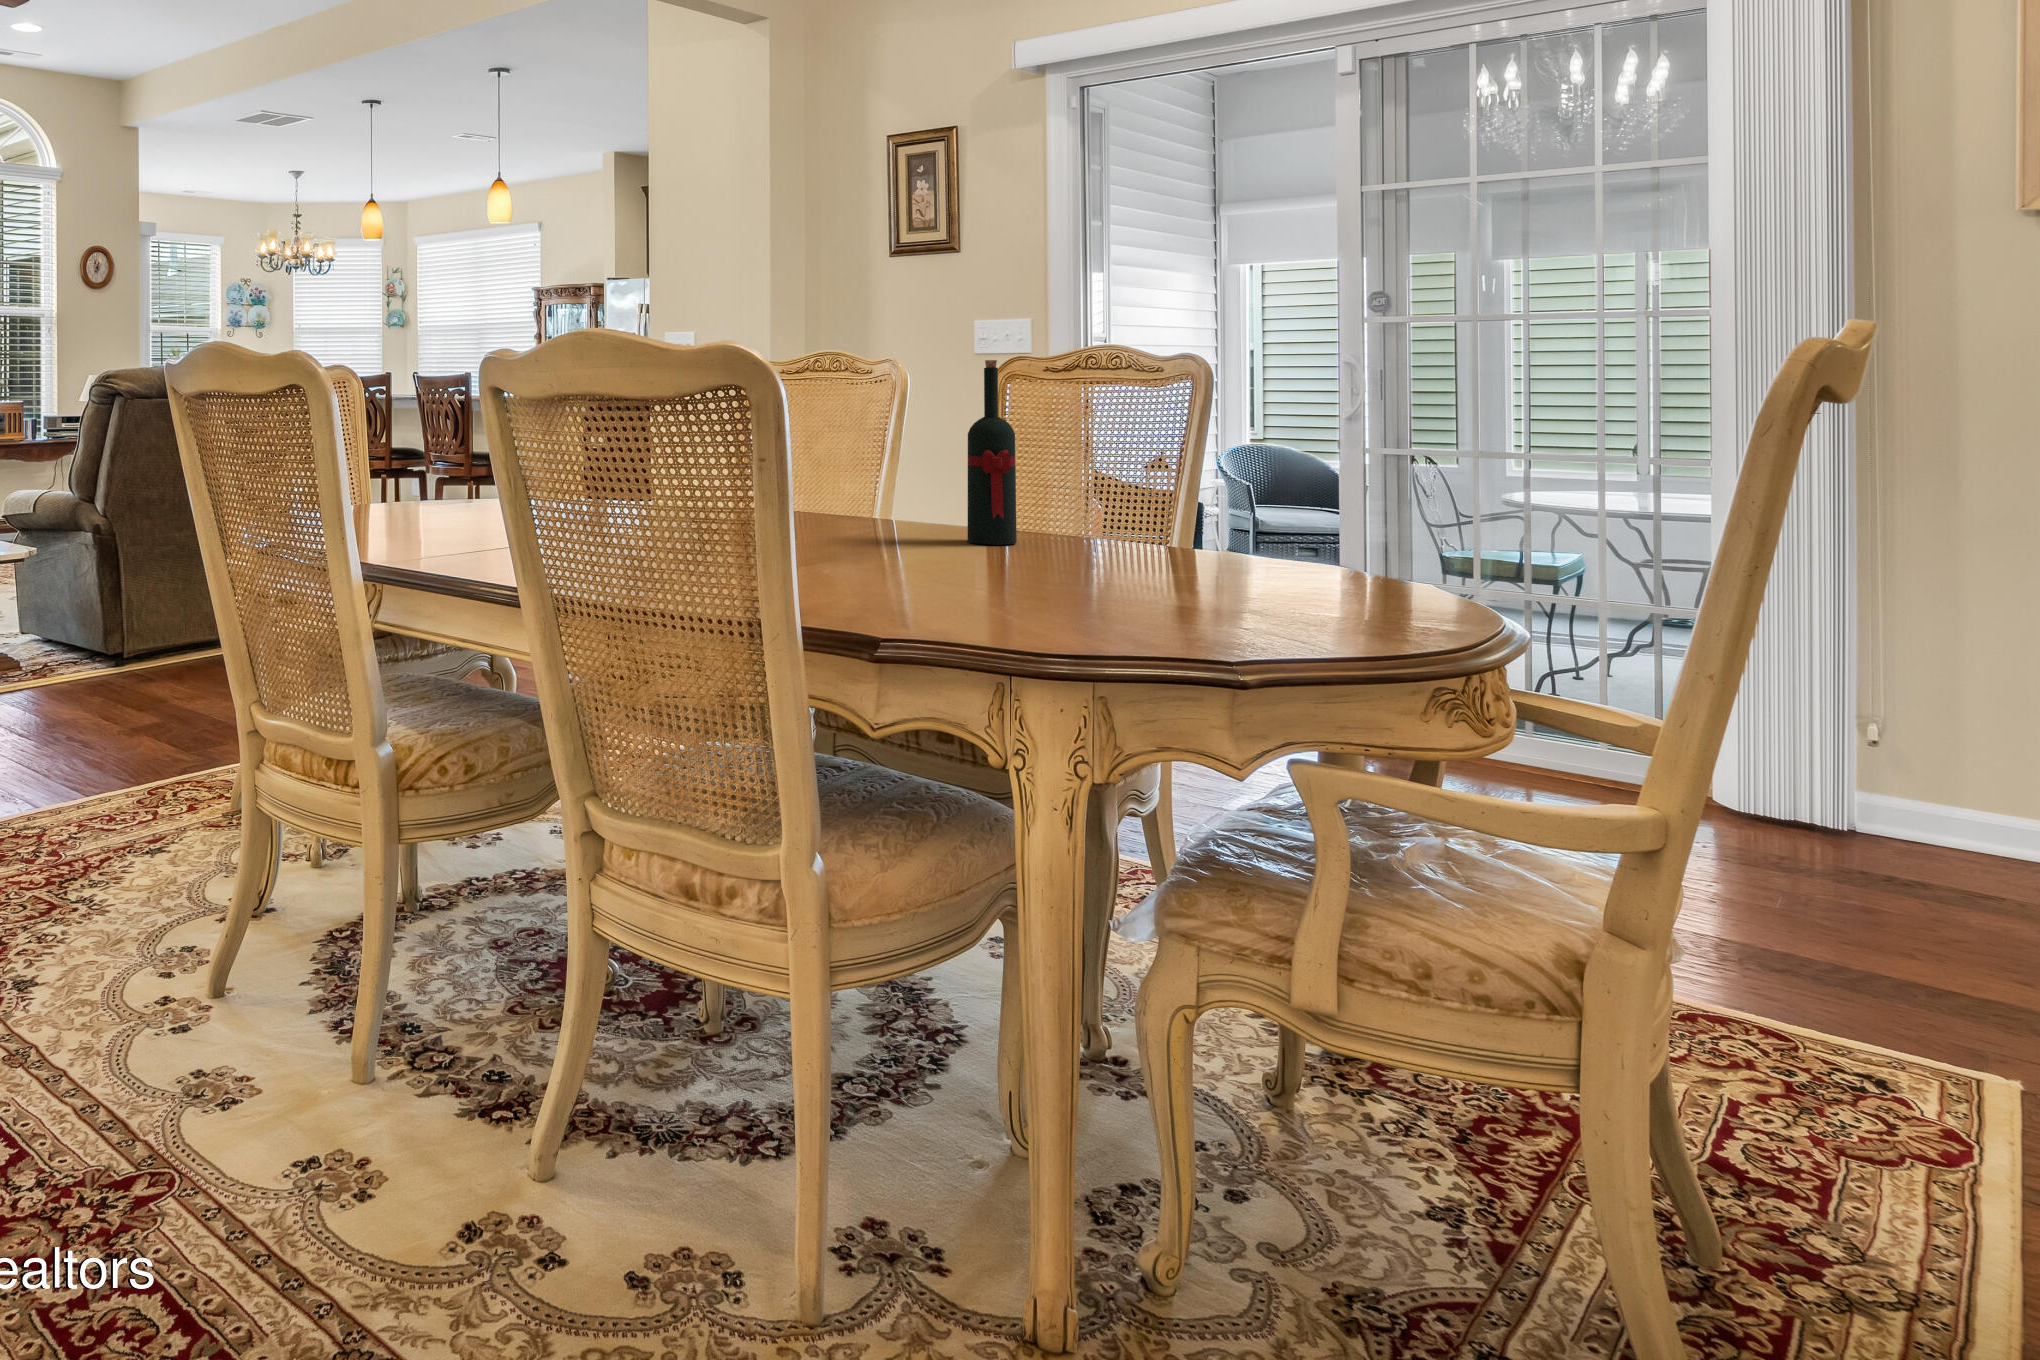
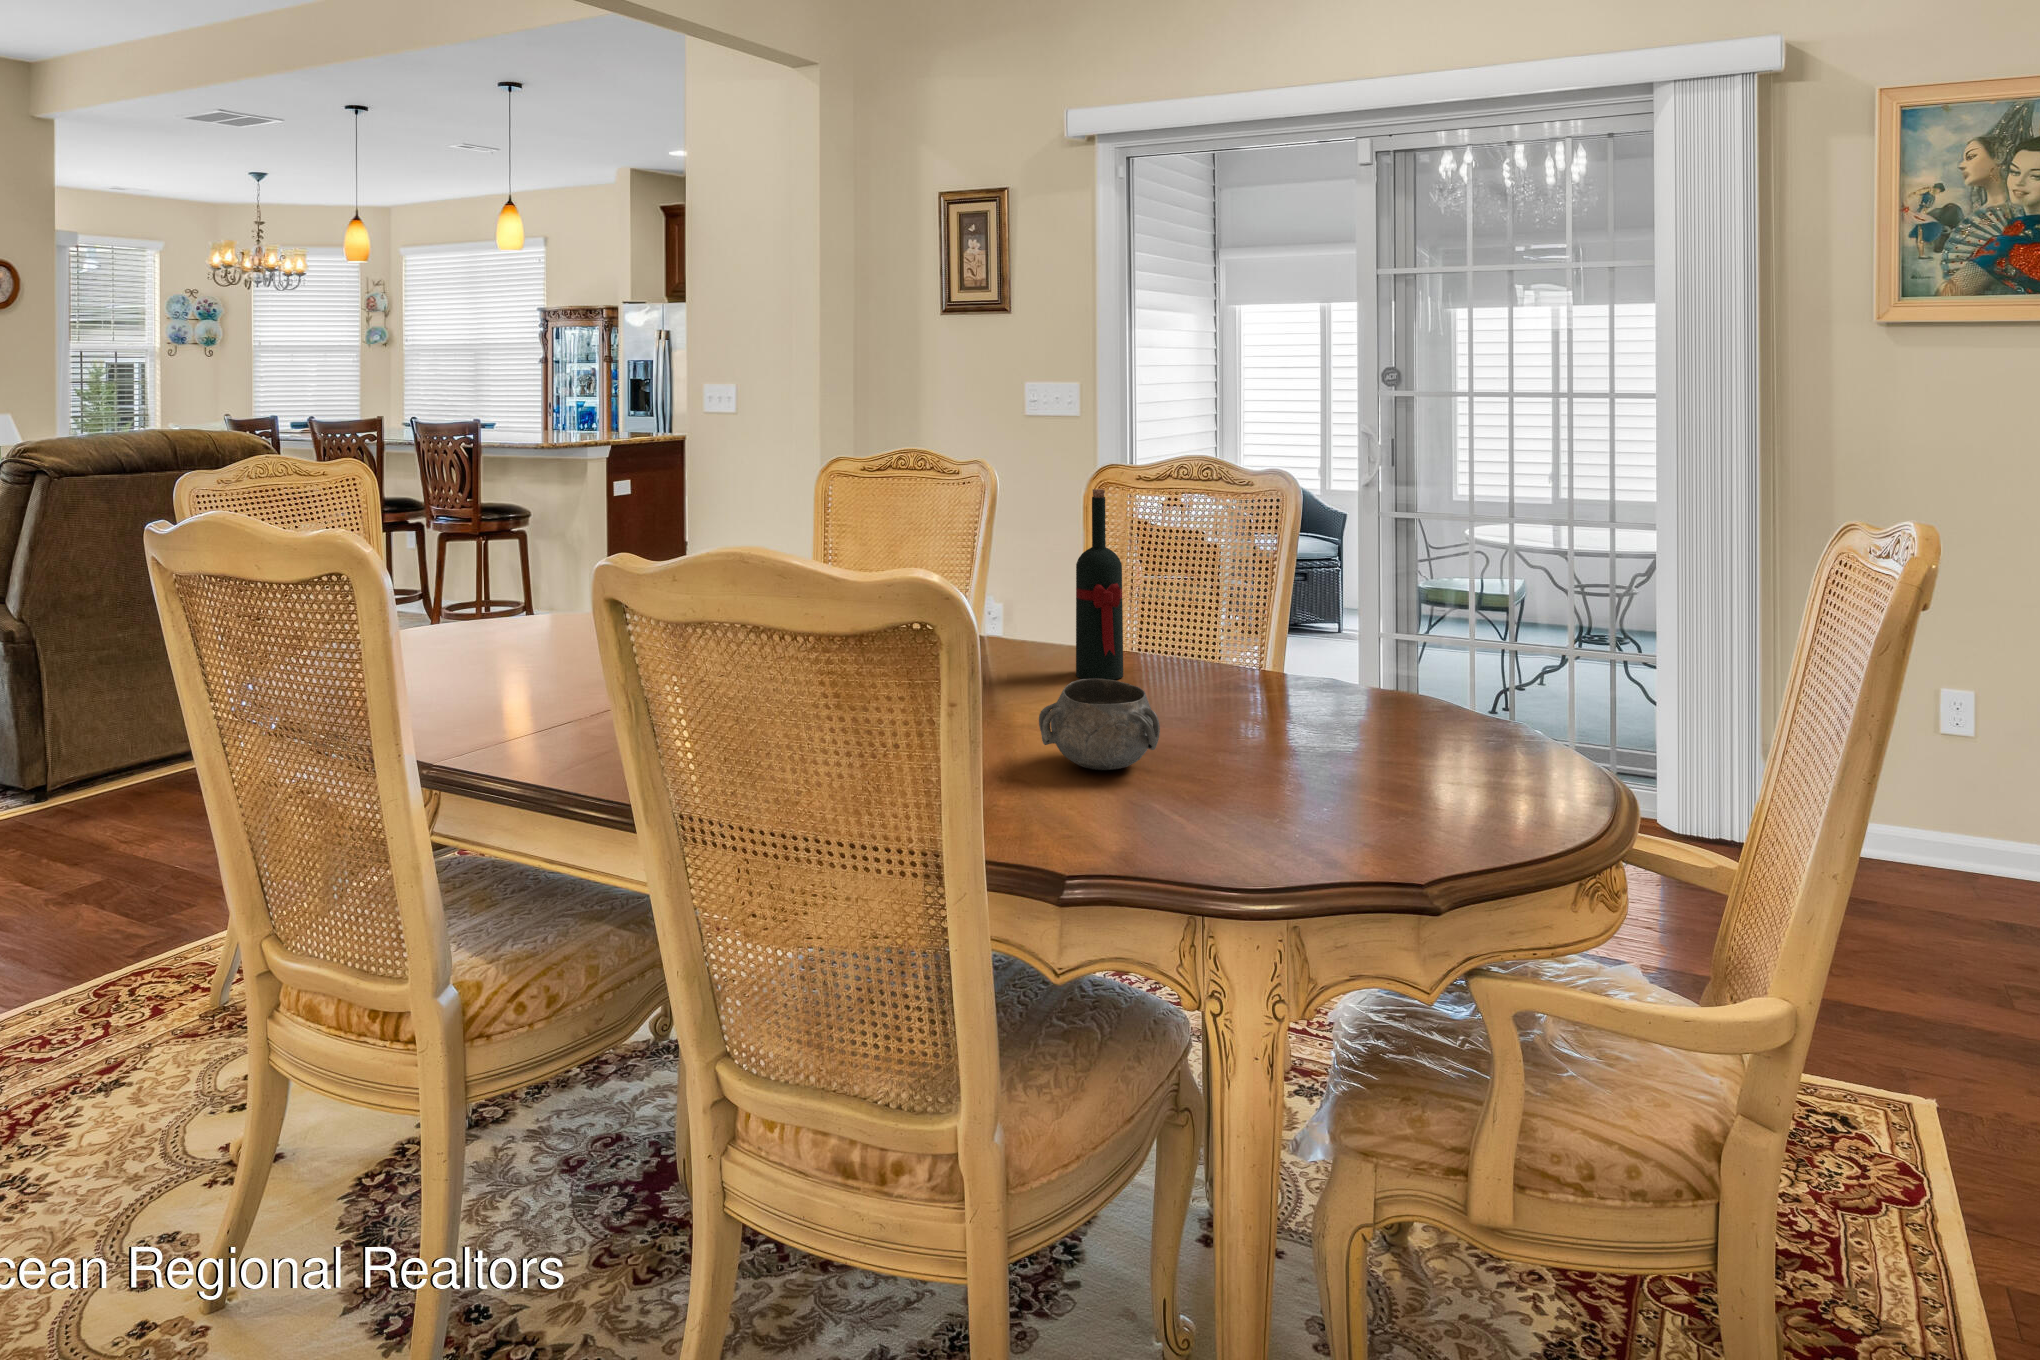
decorative bowl: none [890,508,1006,588] -> present [1039,679,1160,770]

